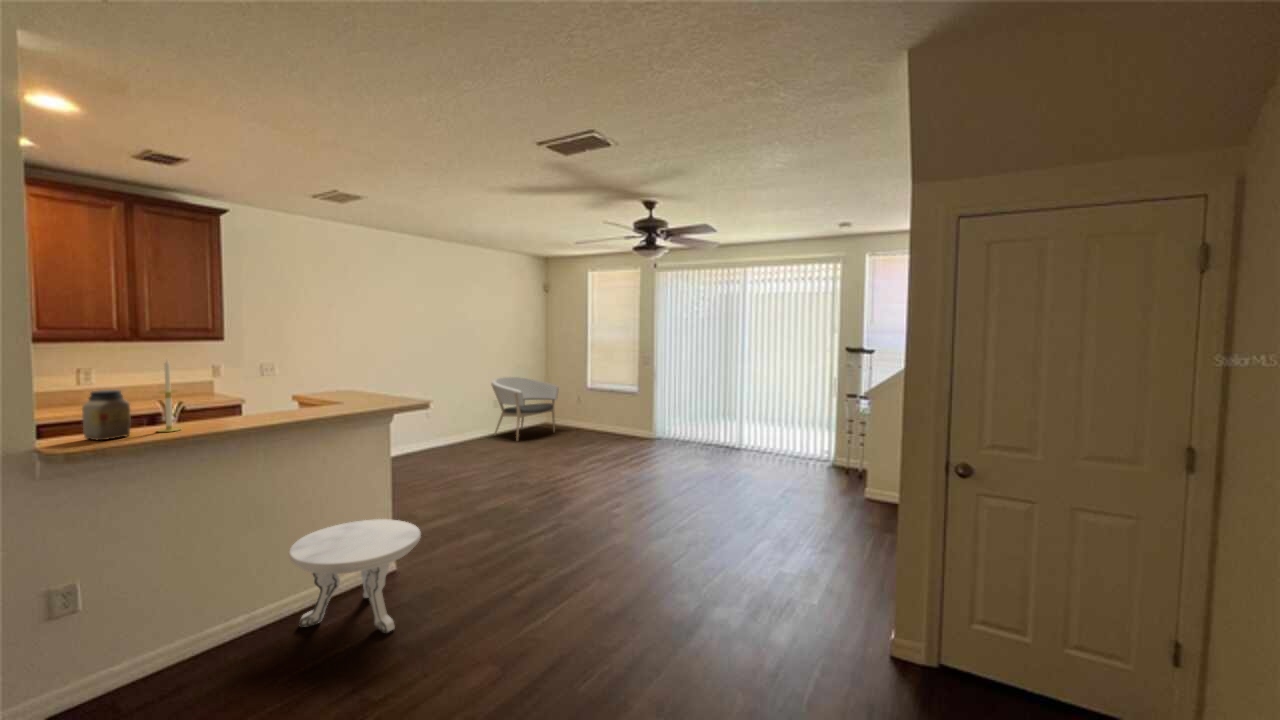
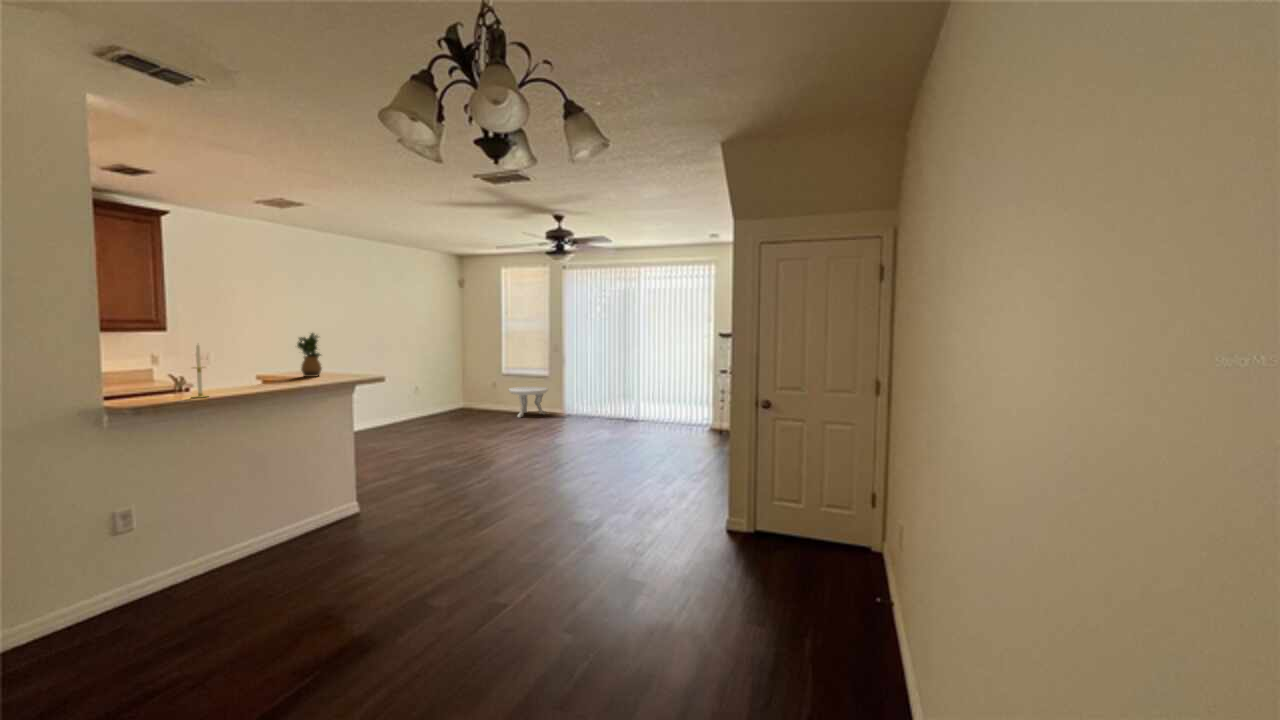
potted plant: none [326,344,359,398] -> present [297,333,322,377]
armchair: present [491,377,559,441] -> none [412,364,476,422]
jar: present [82,390,131,440] -> none [141,366,176,403]
side table: present [289,519,421,632] -> present [509,386,548,418]

